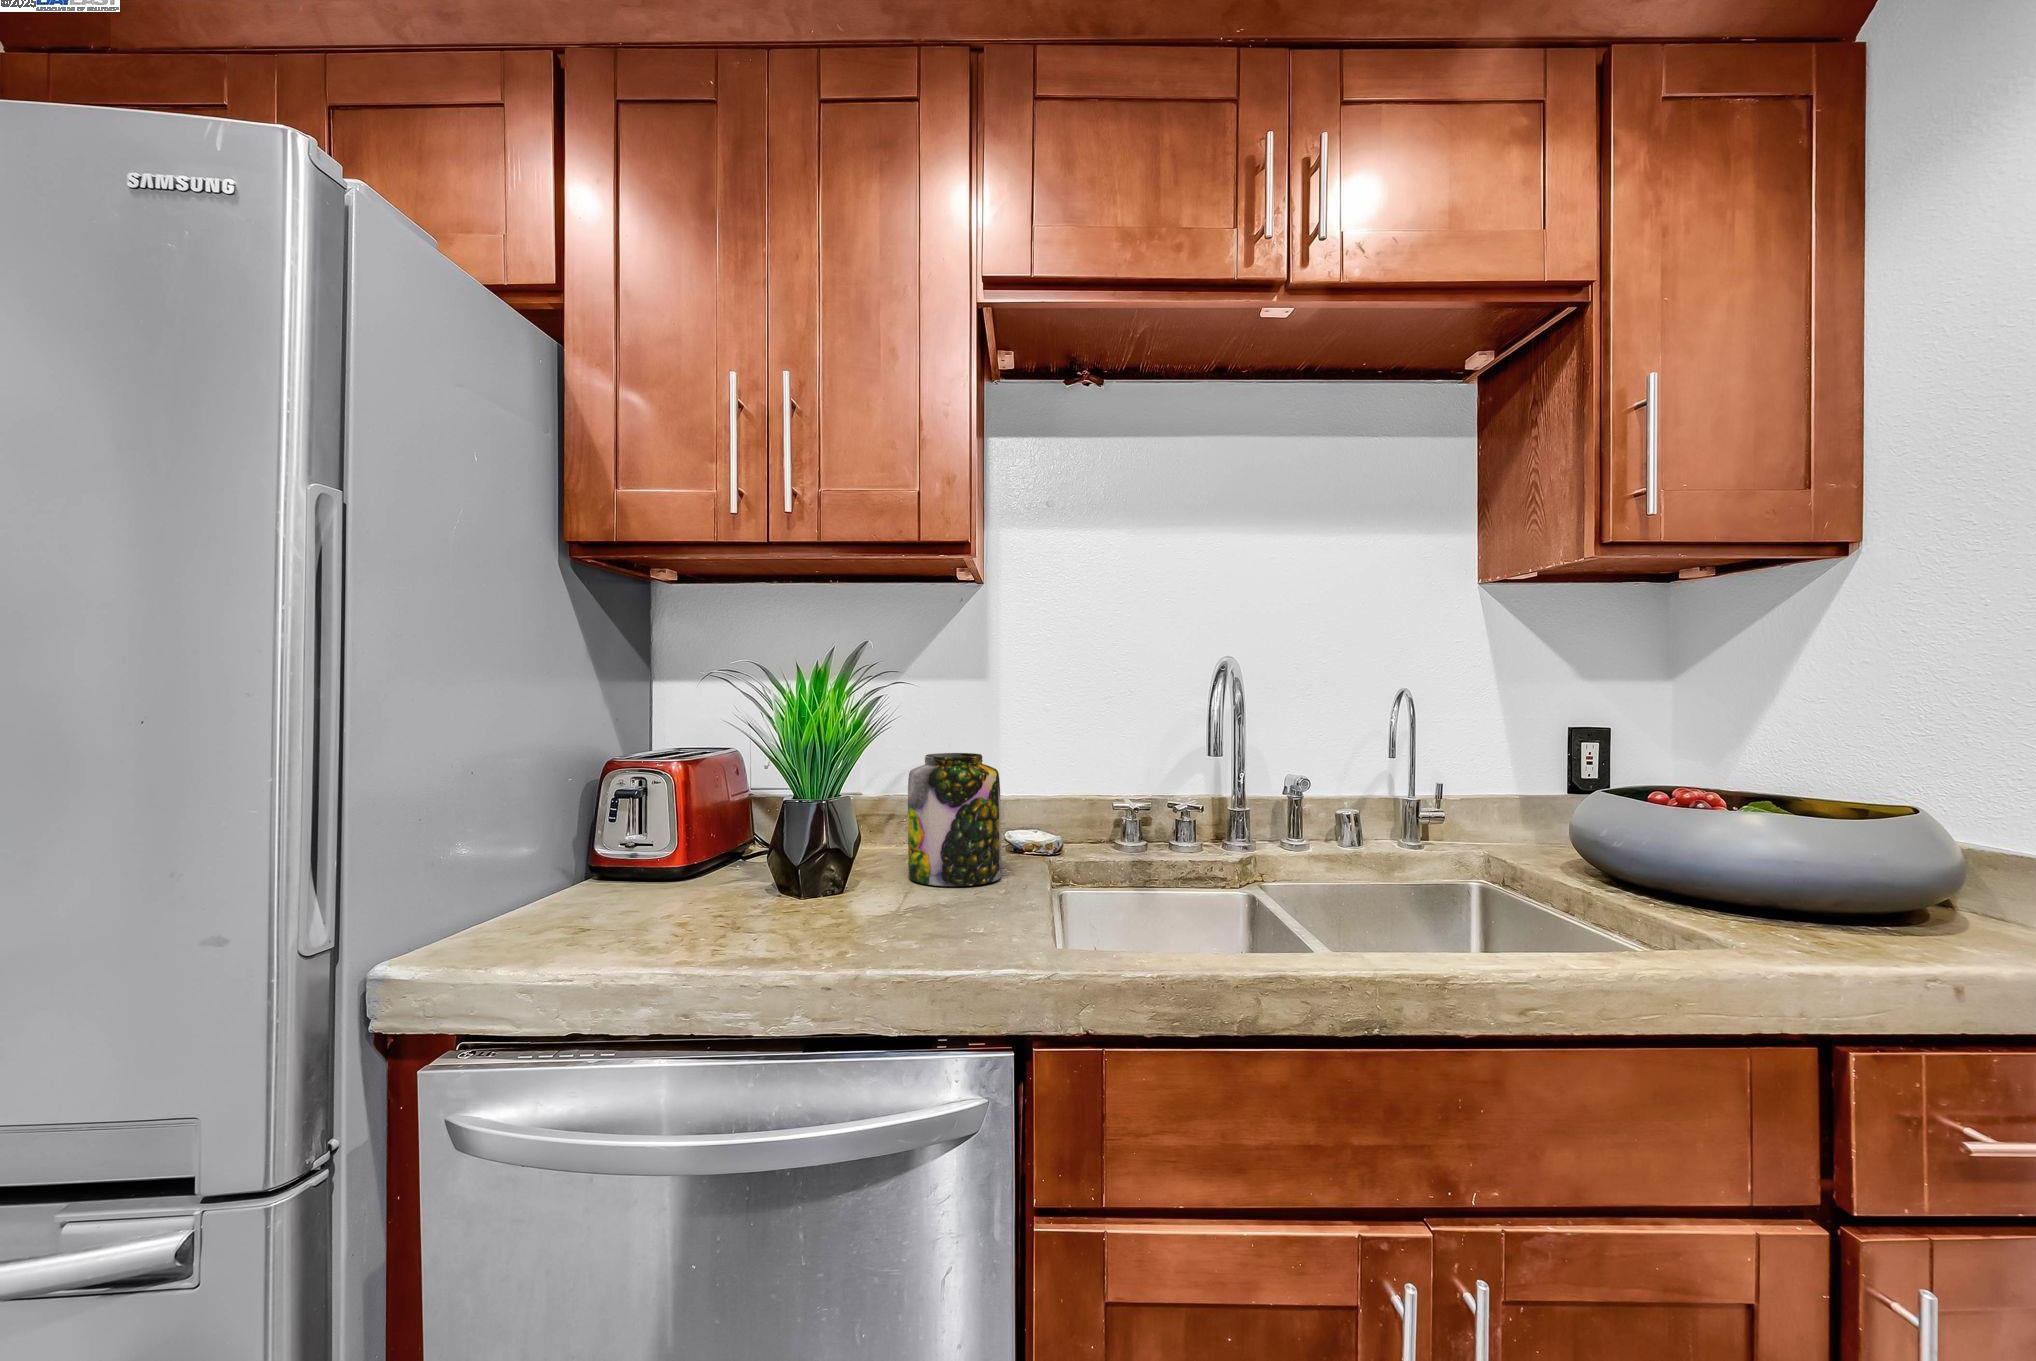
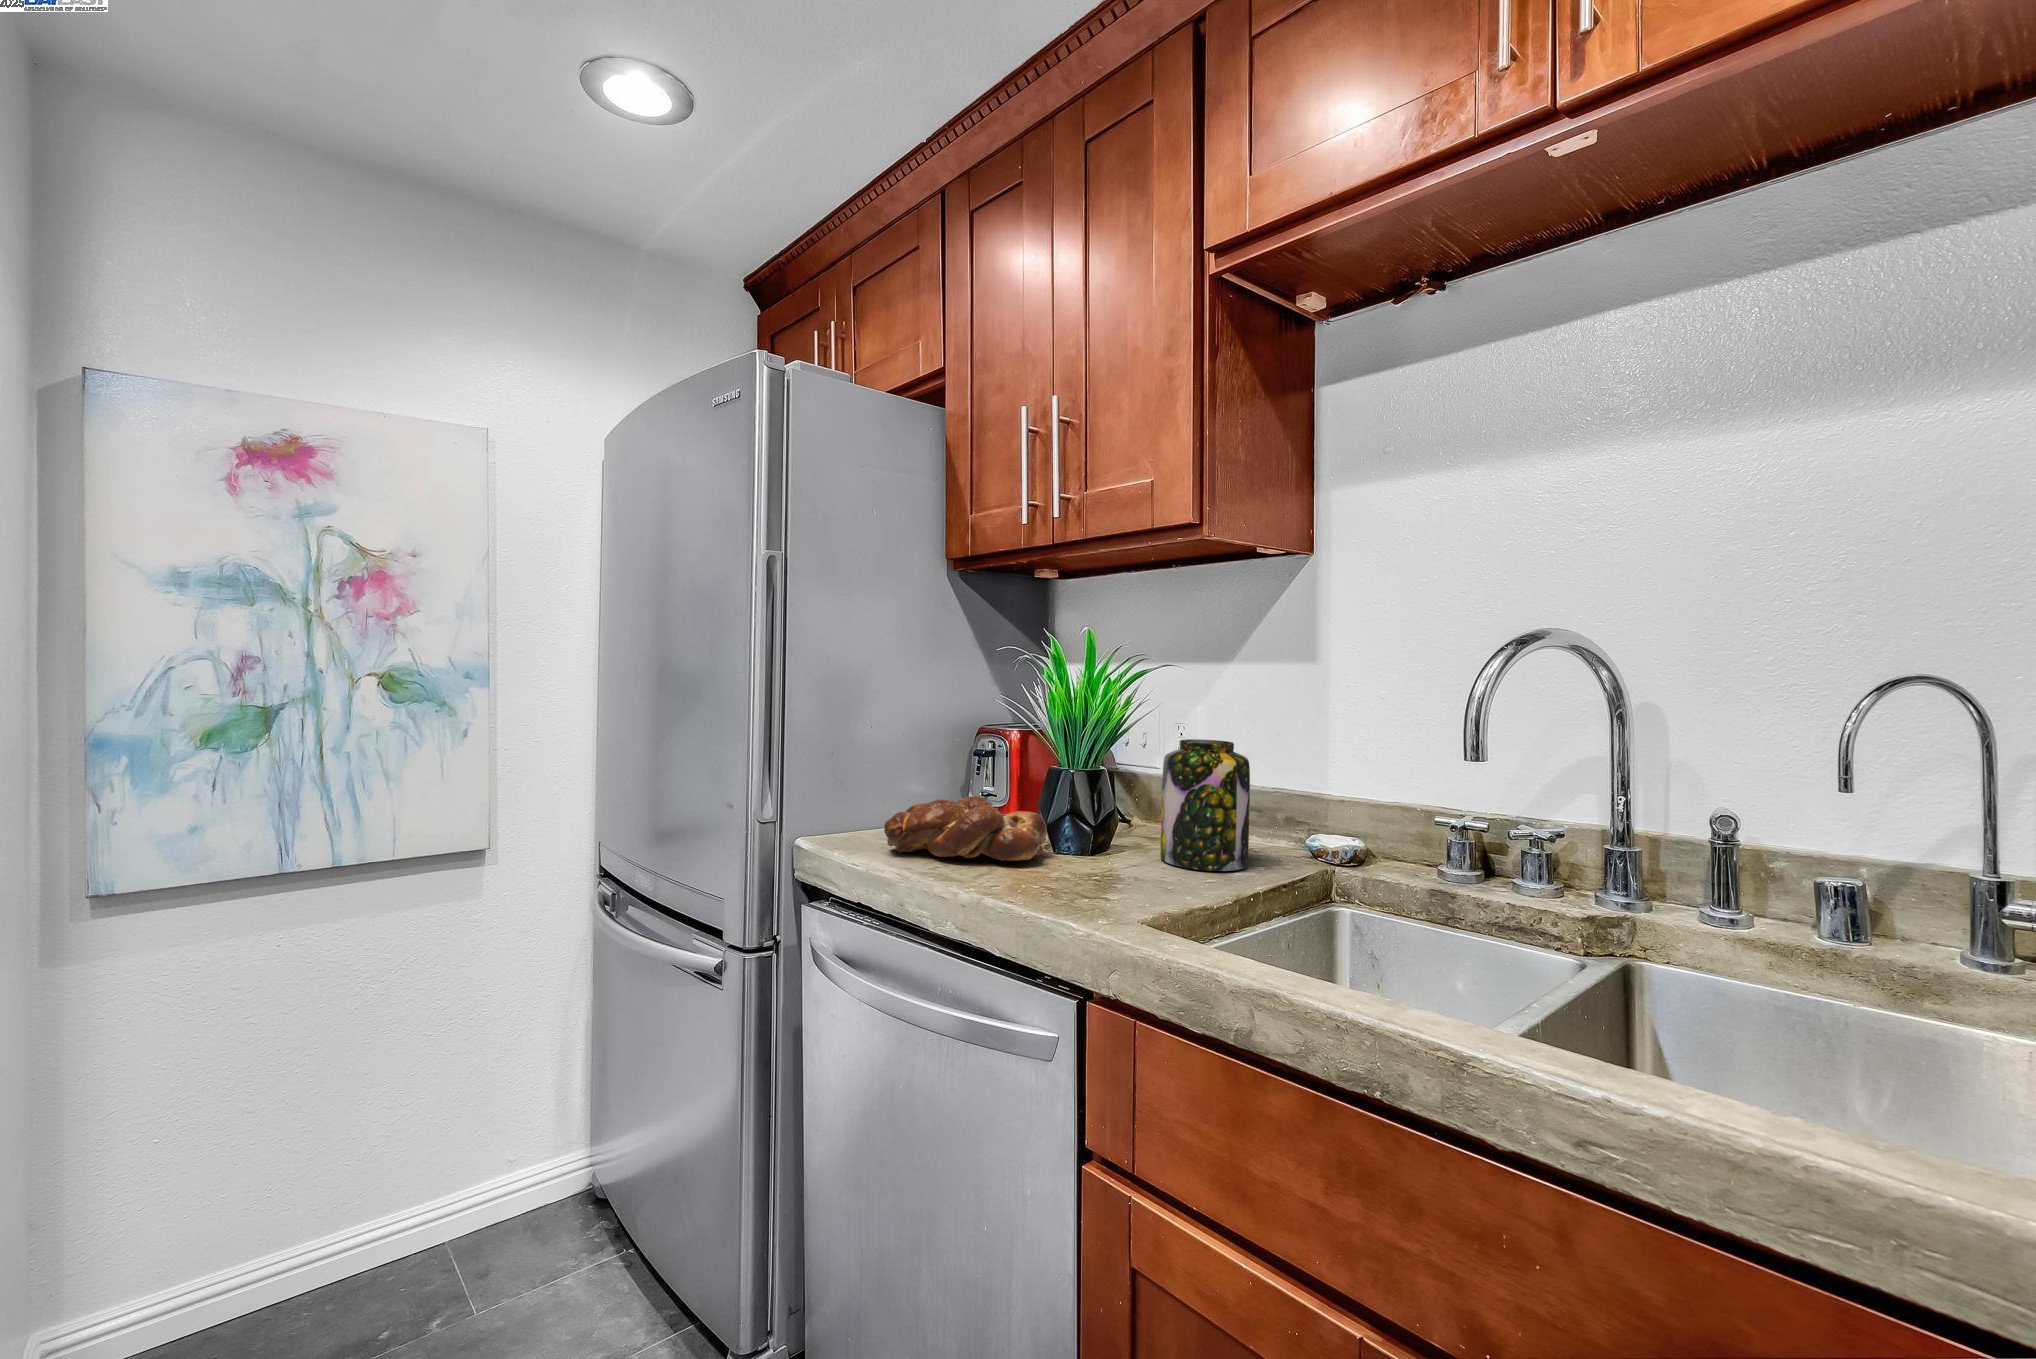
bread loaf: none [618,850,835,943] -> present [884,796,1047,861]

